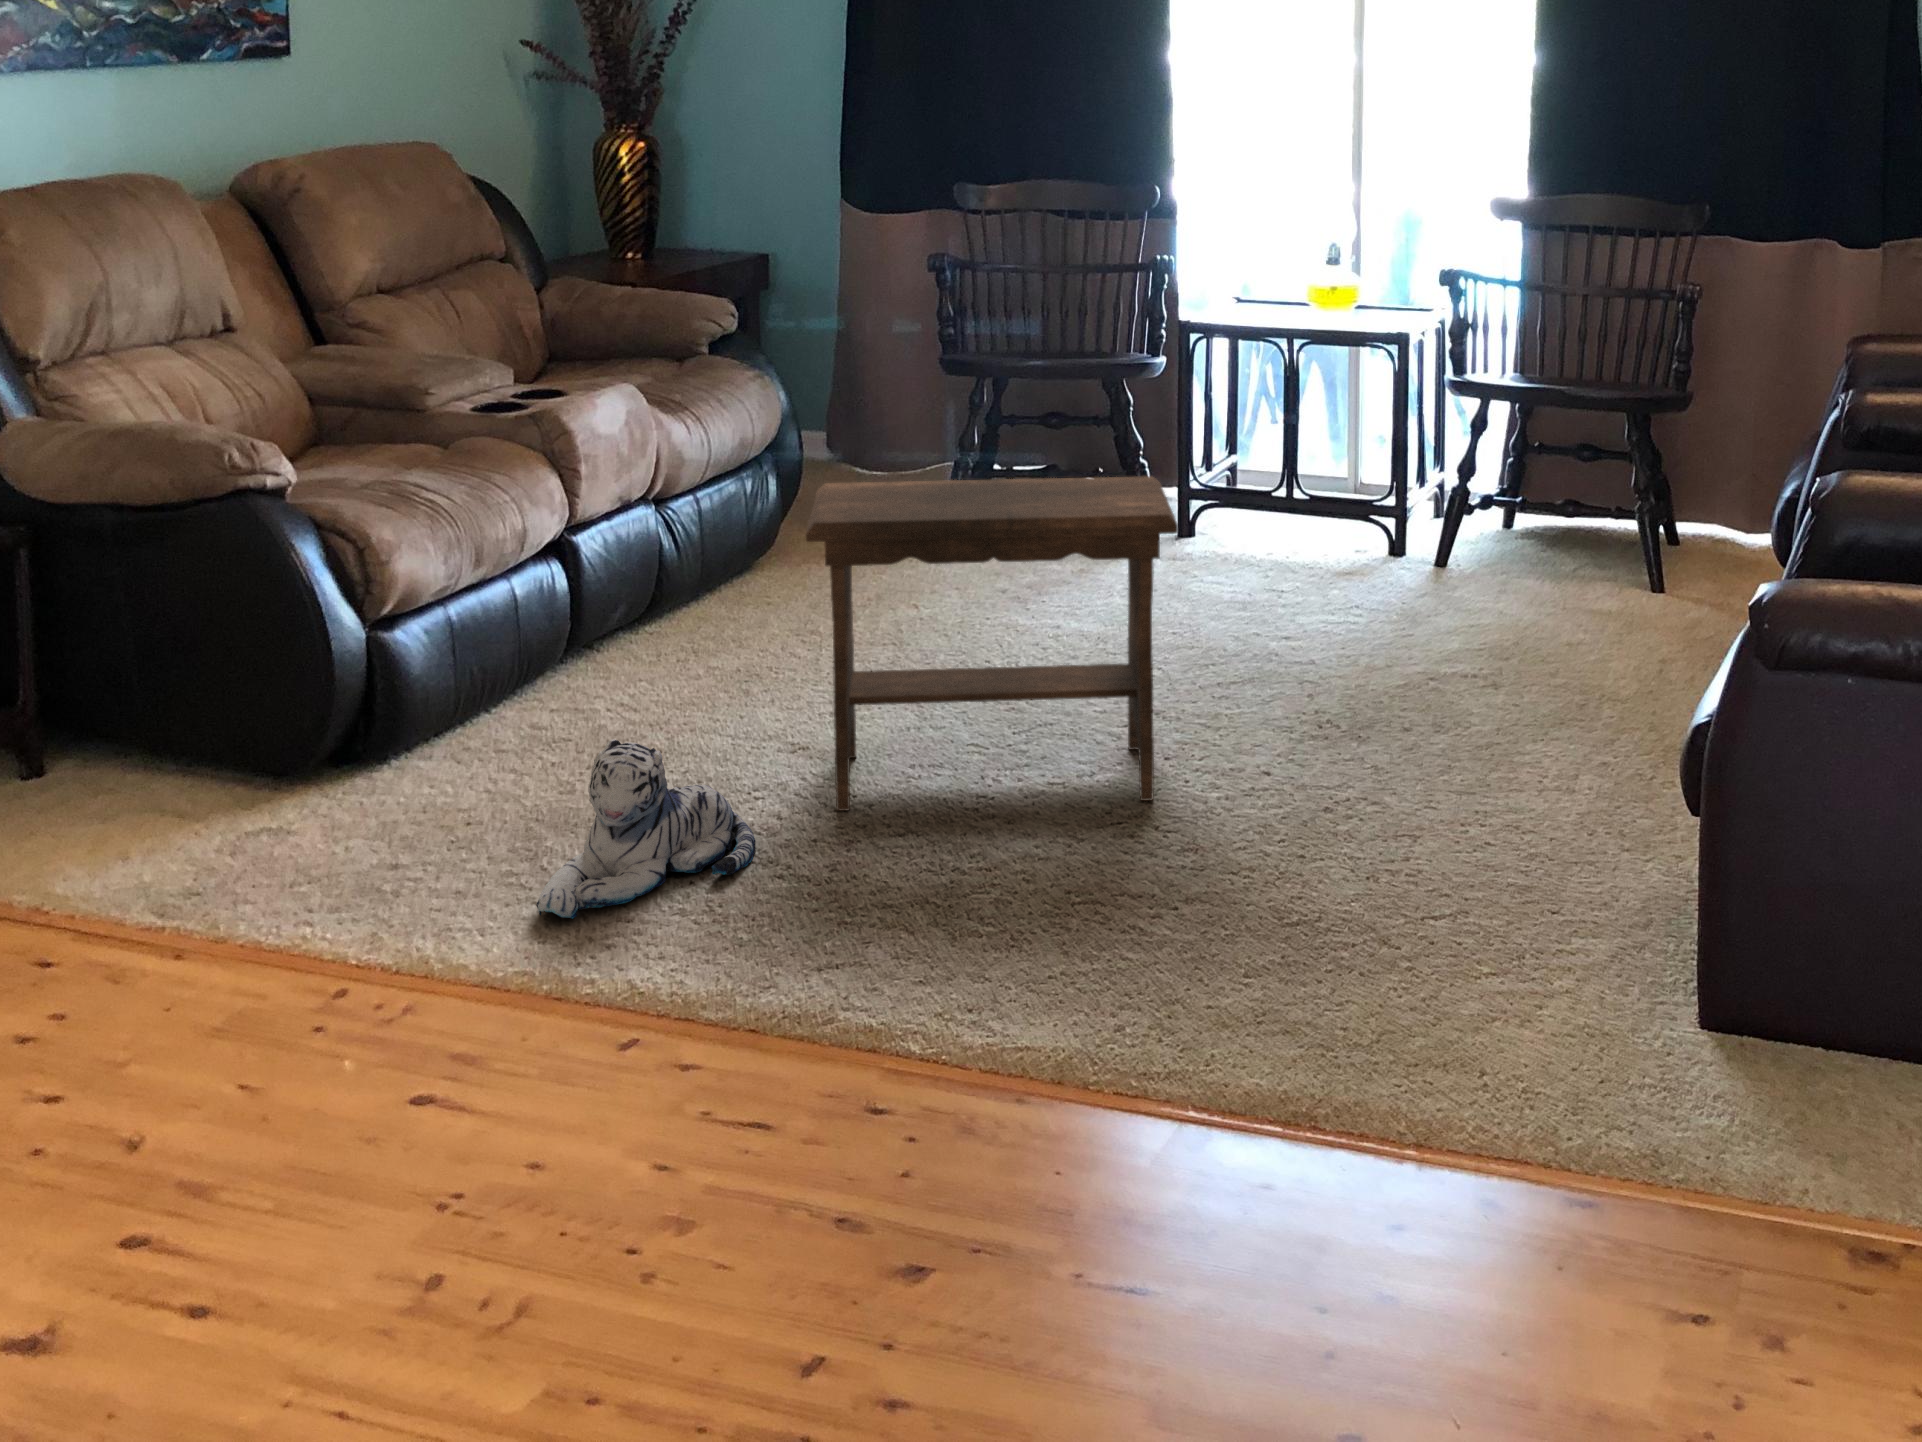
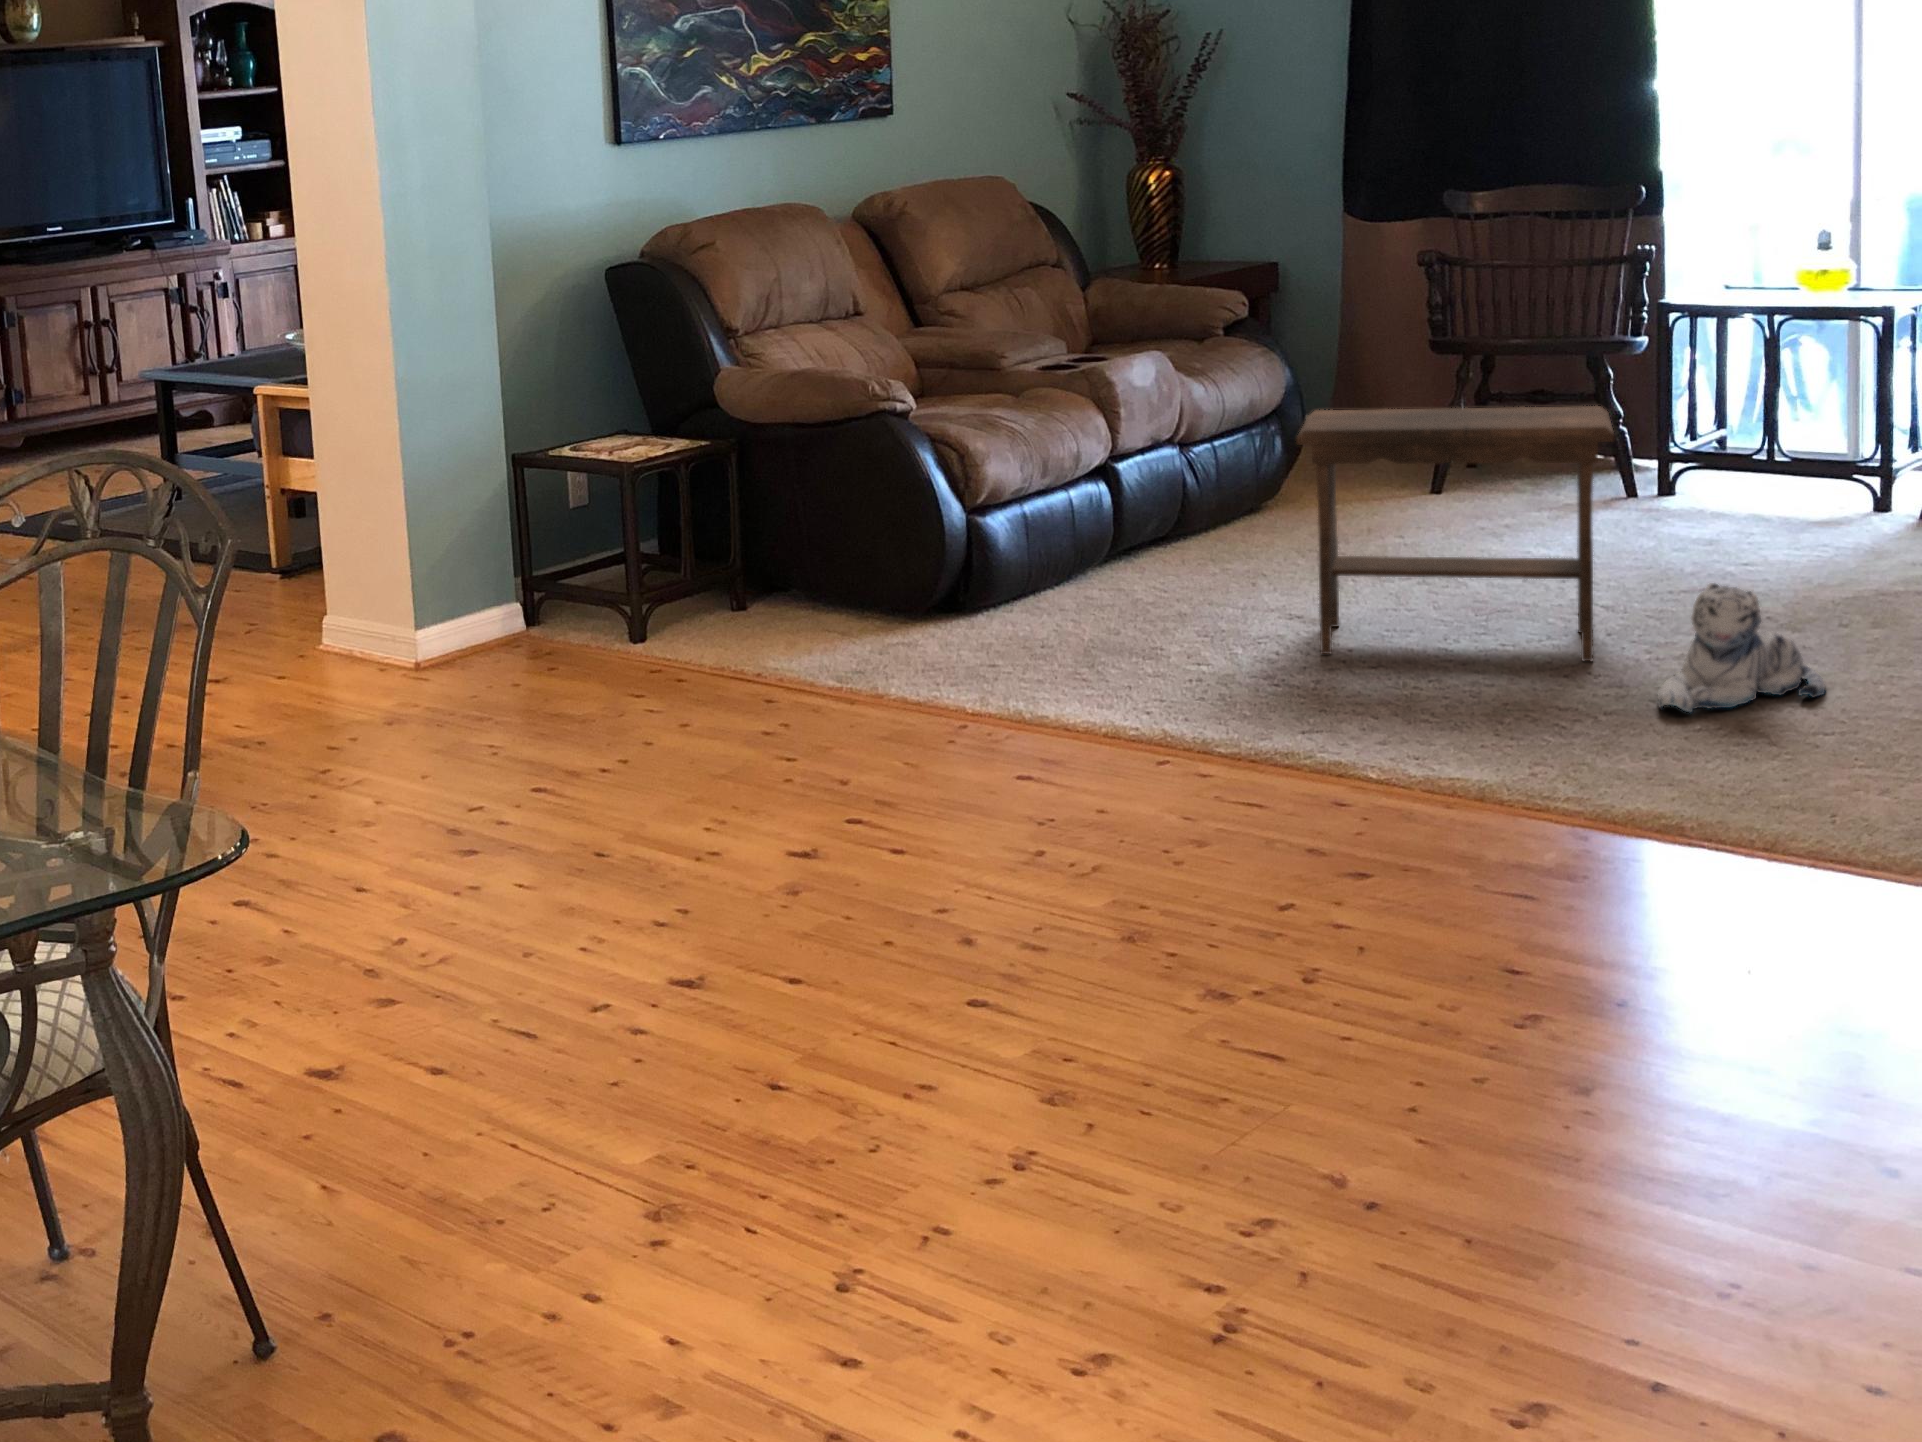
plush toy: present [536,739,755,919] -> present [1658,583,1825,713]

